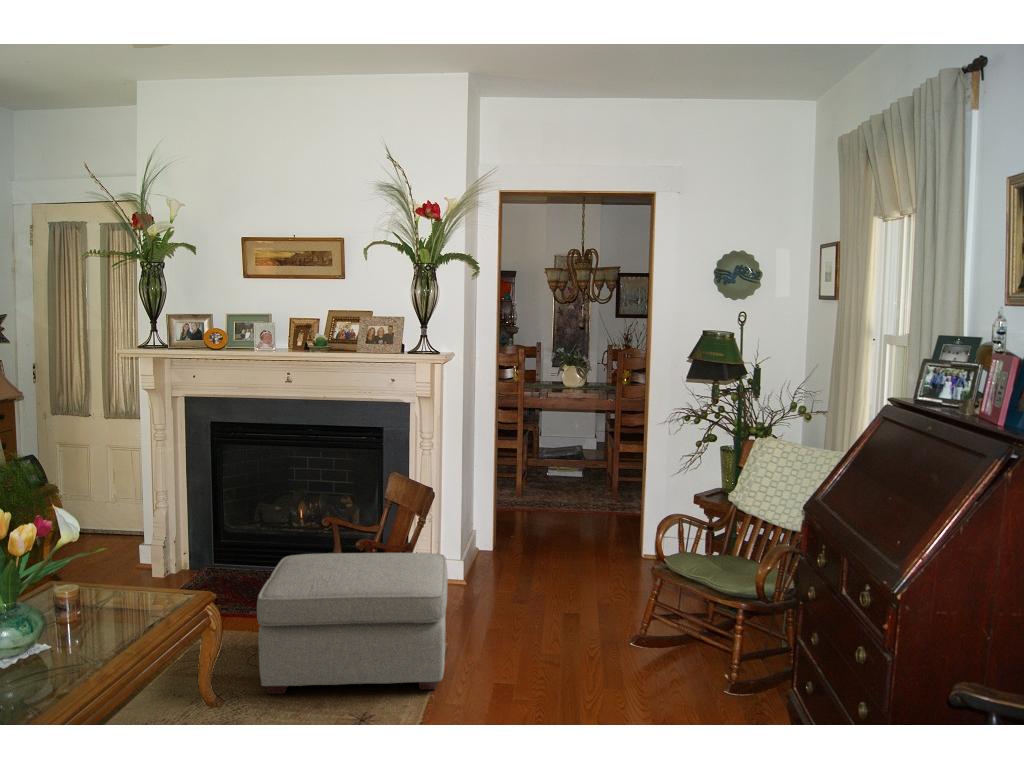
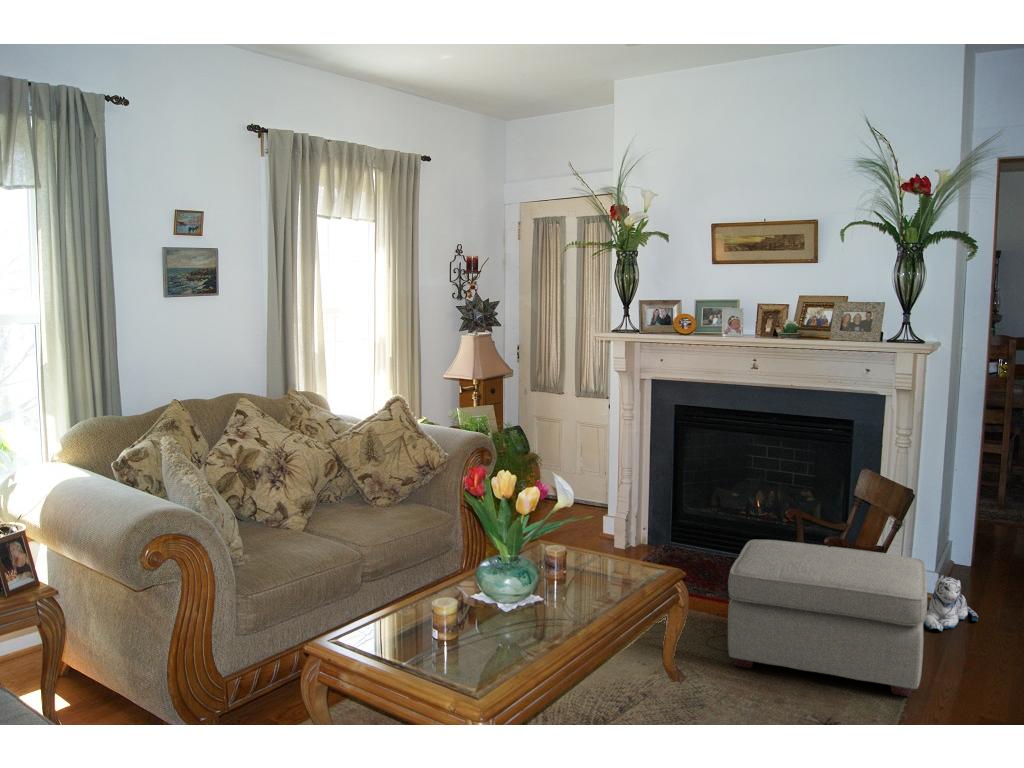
plush toy: none [449,563,494,615] -> present [923,575,978,631]

